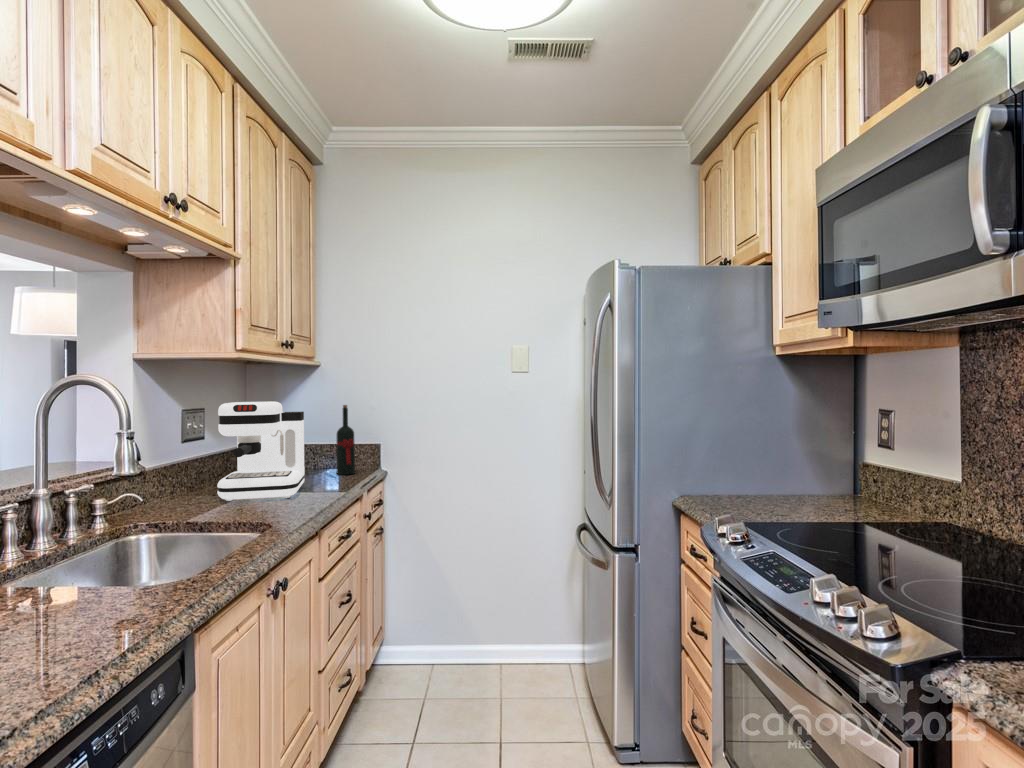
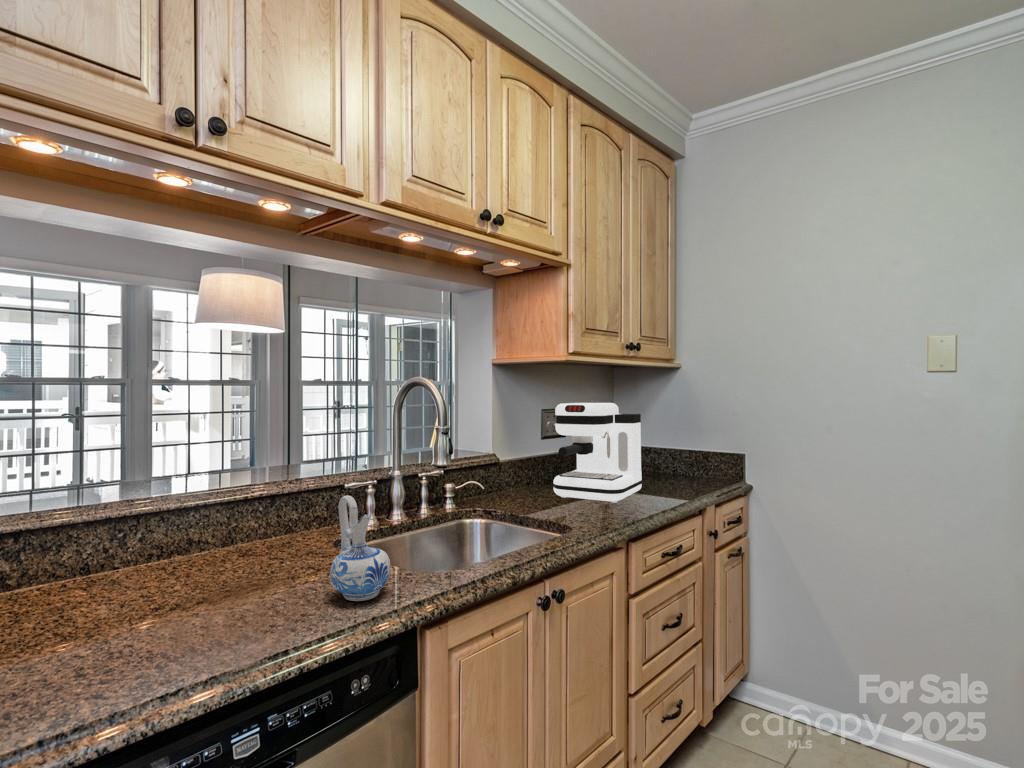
wine bottle: present [337,405,355,475] -> none [689,408,710,486]
ceramic pitcher: none [80,511,156,621] -> present [330,495,390,601]

